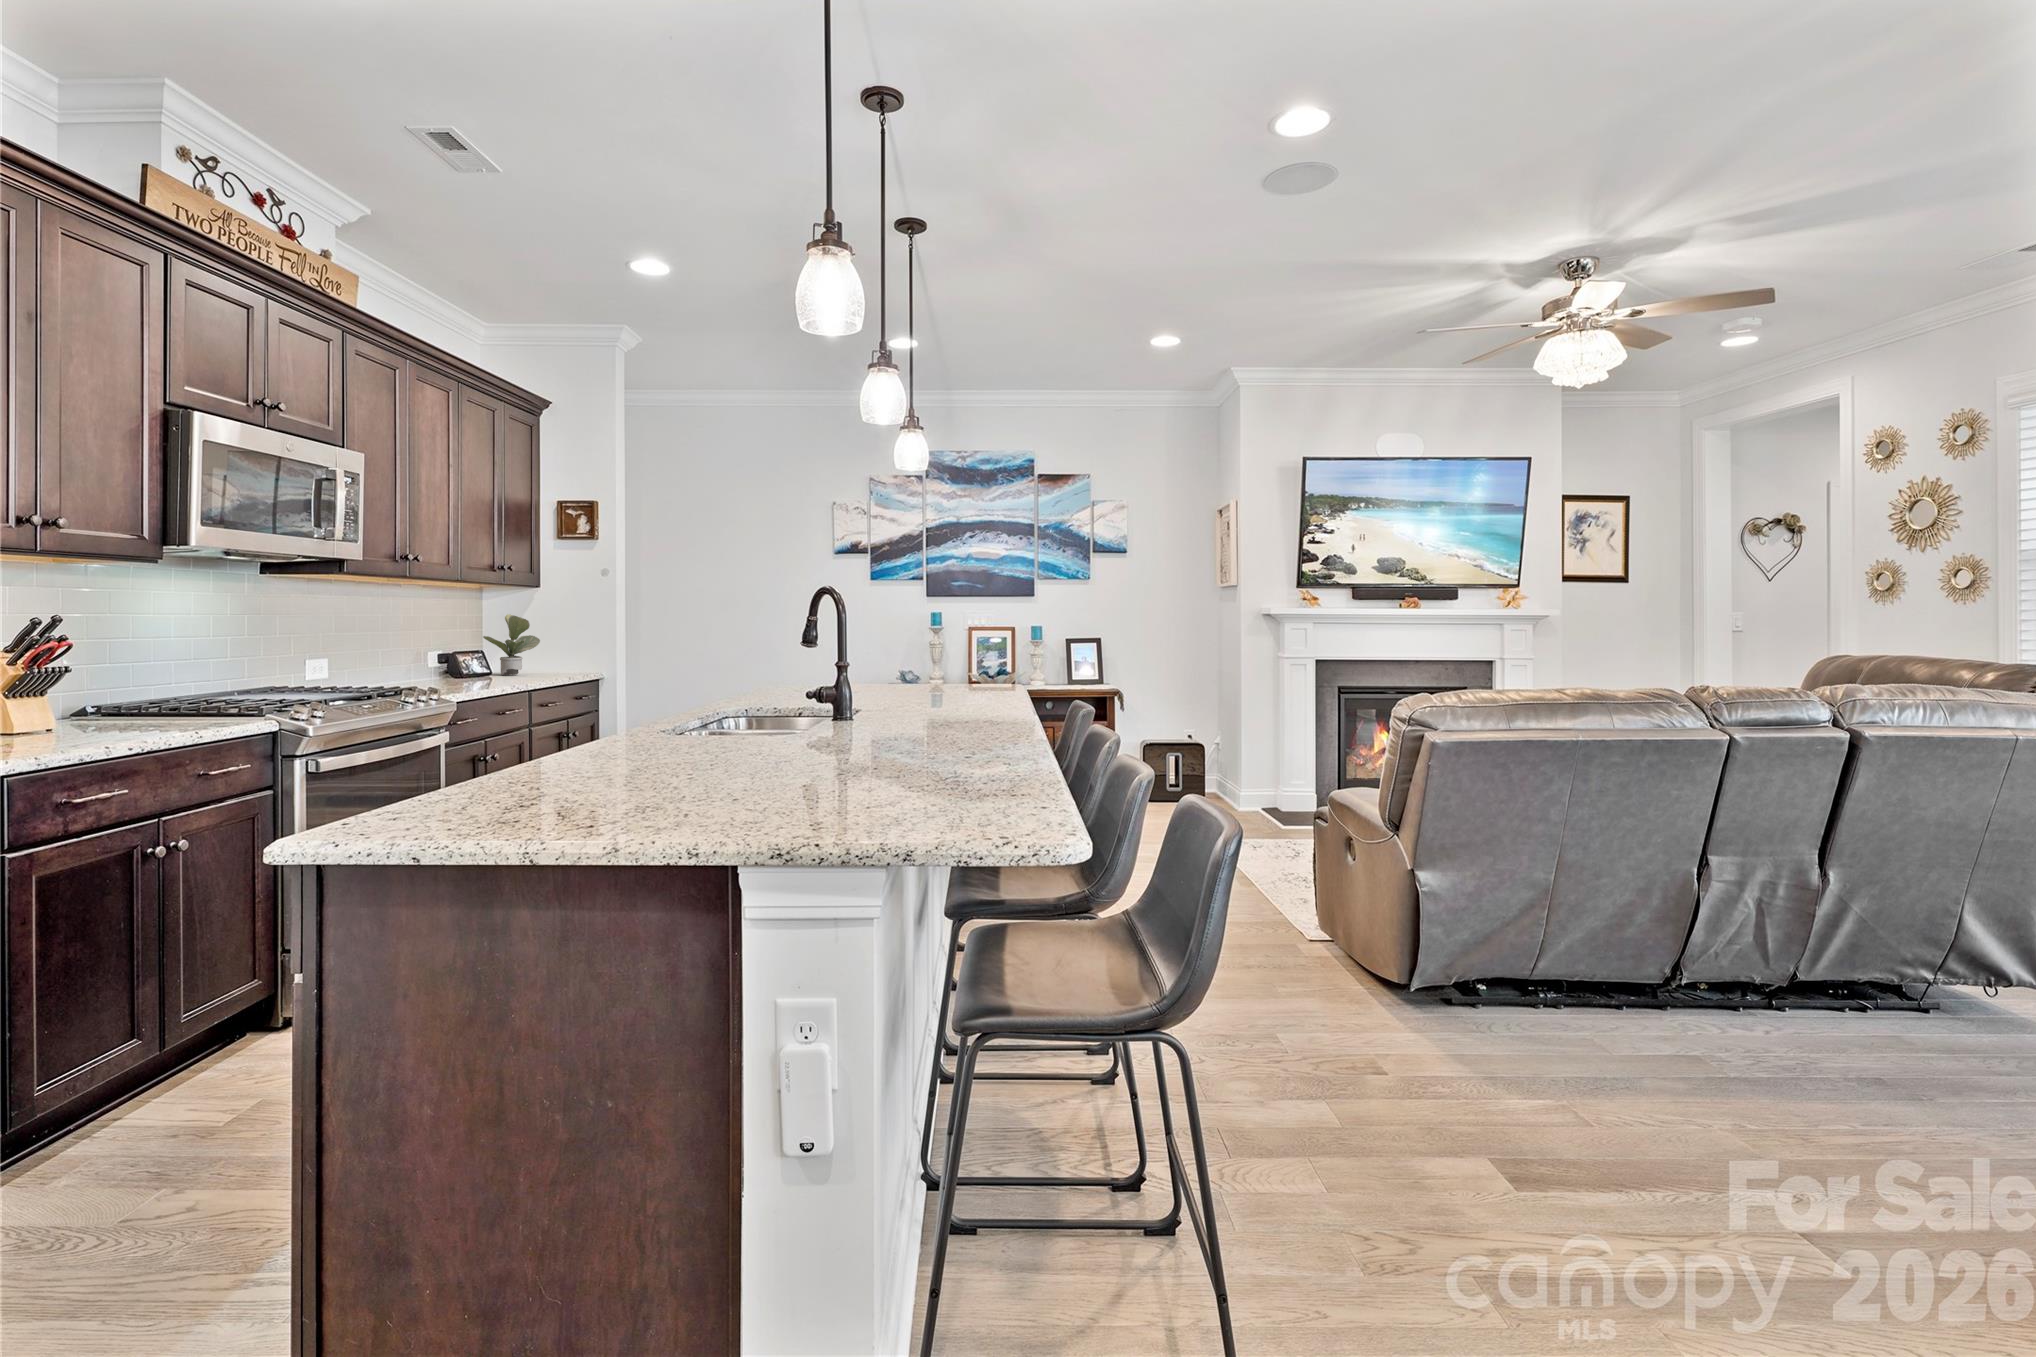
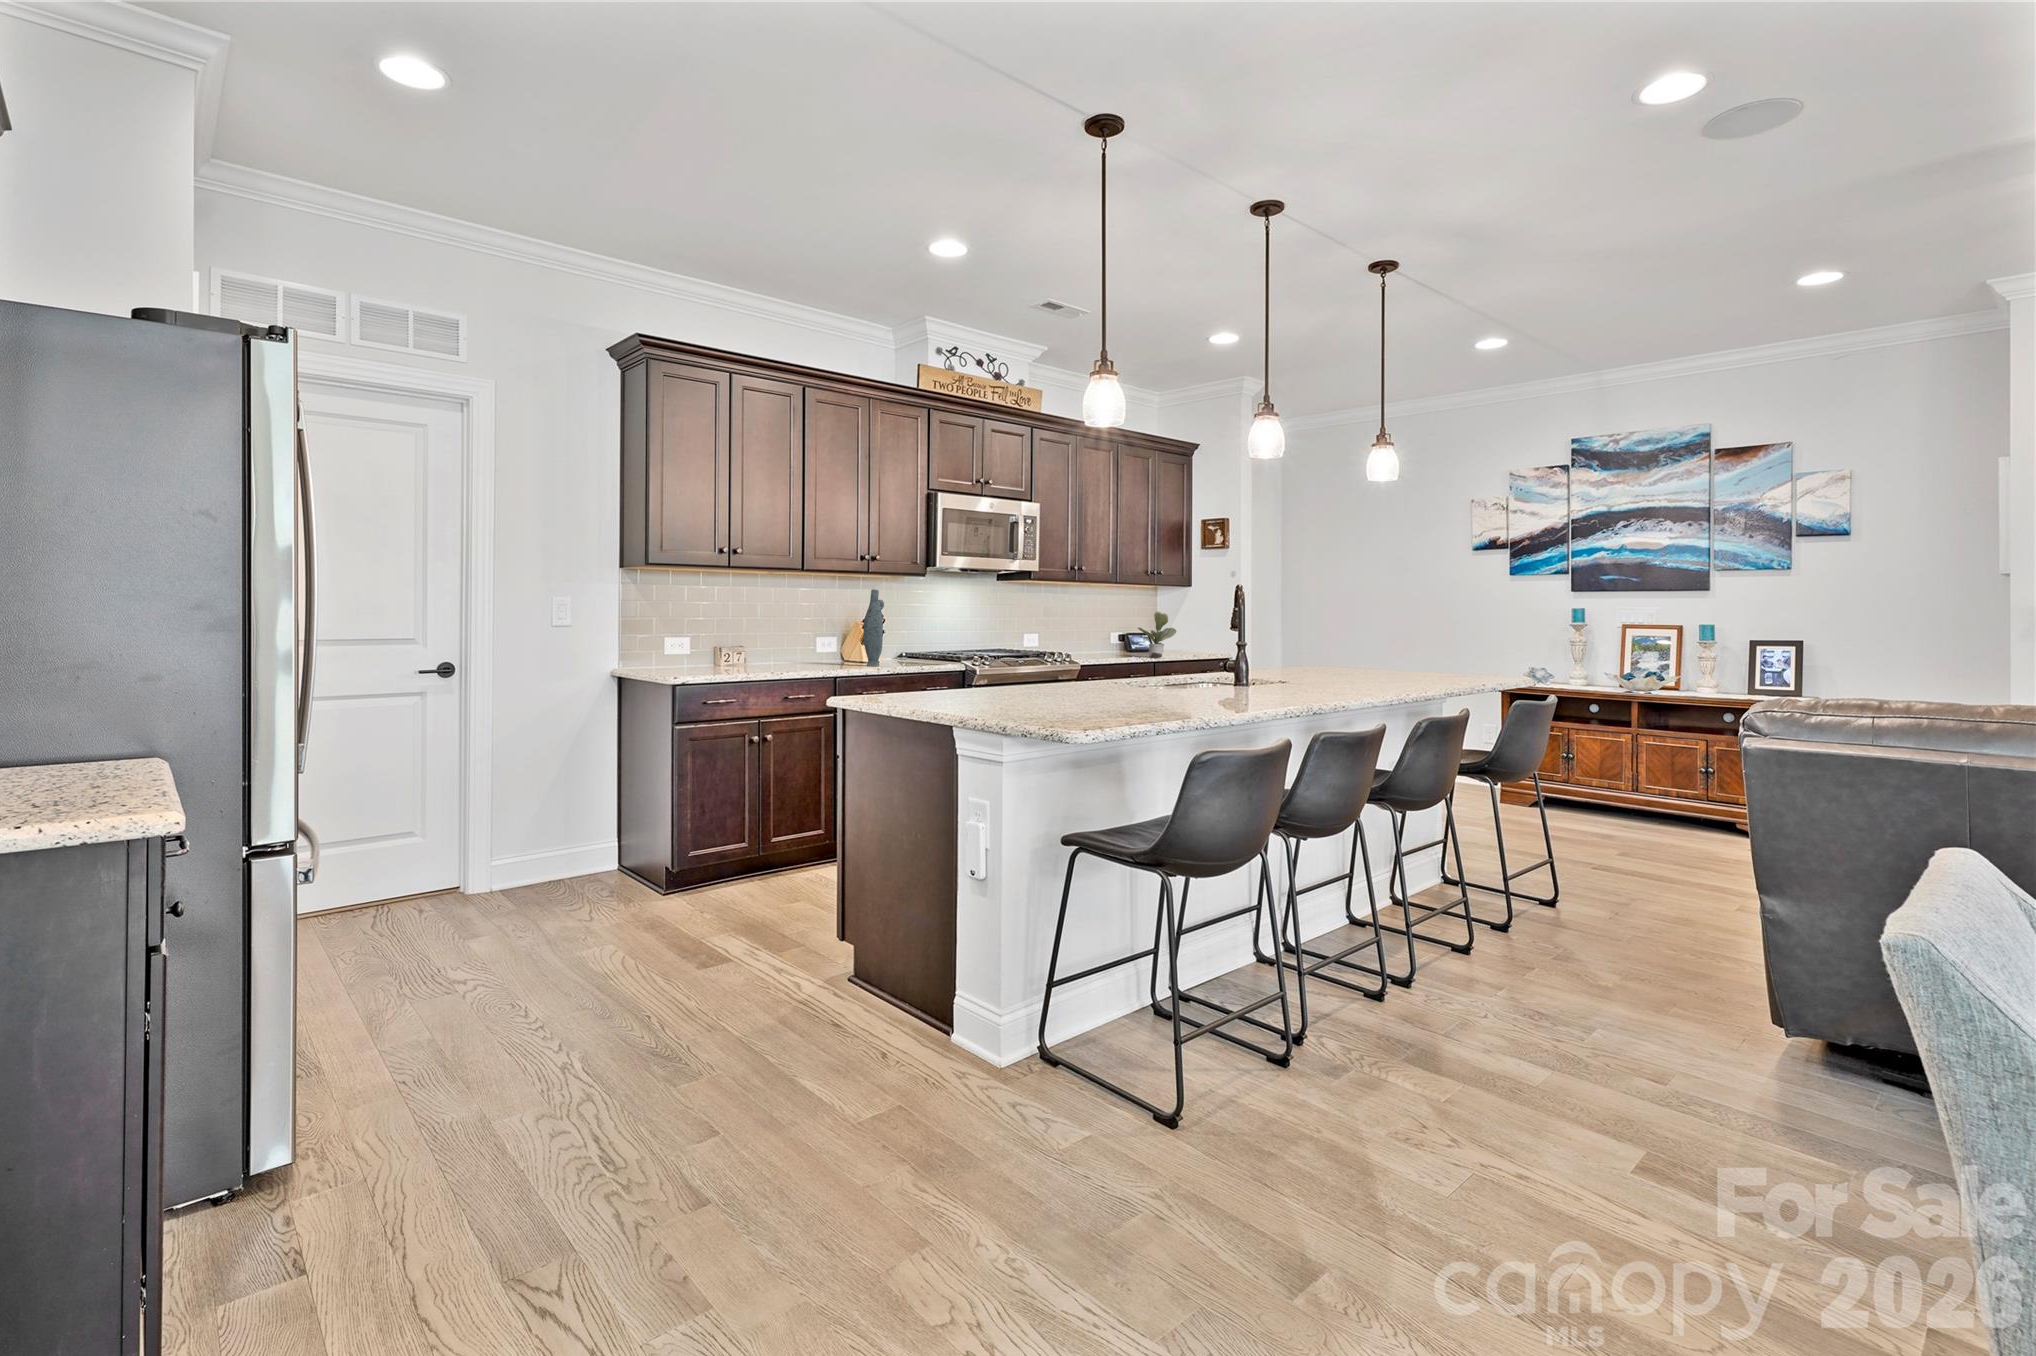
vase: none [60,586,114,741] -> present [863,589,884,666]

